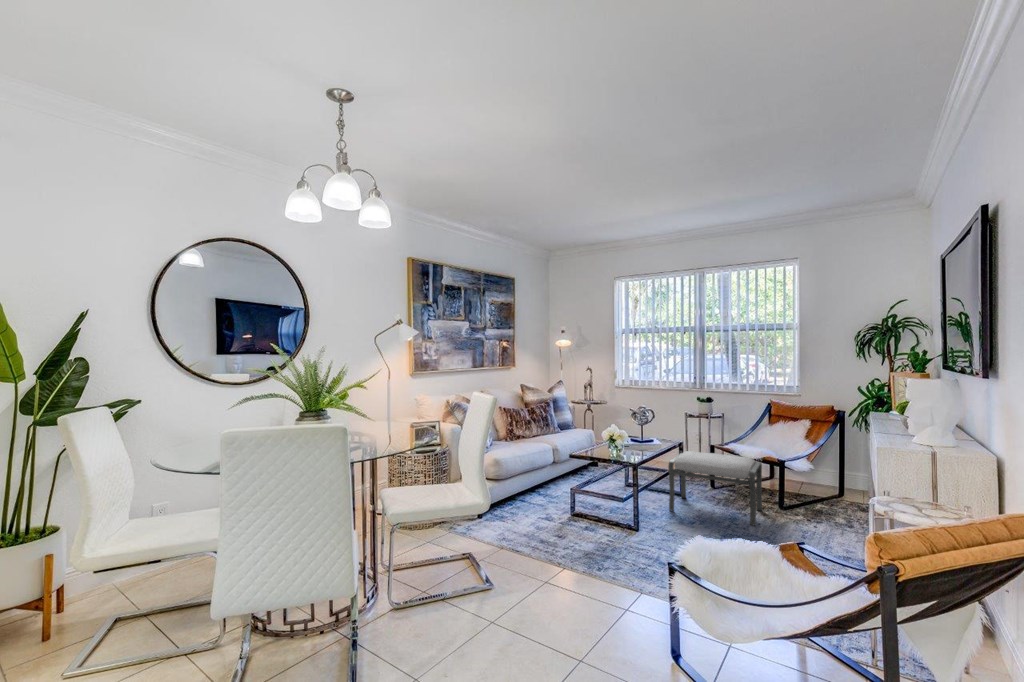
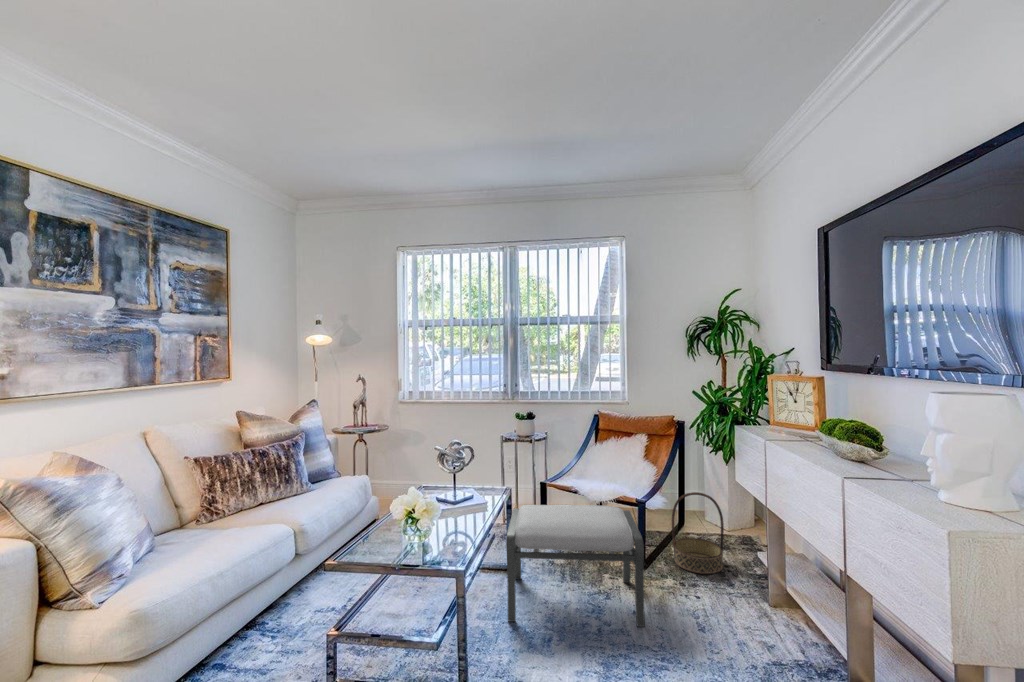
basket: none [805,460,848,518] -> present [672,492,724,574]

